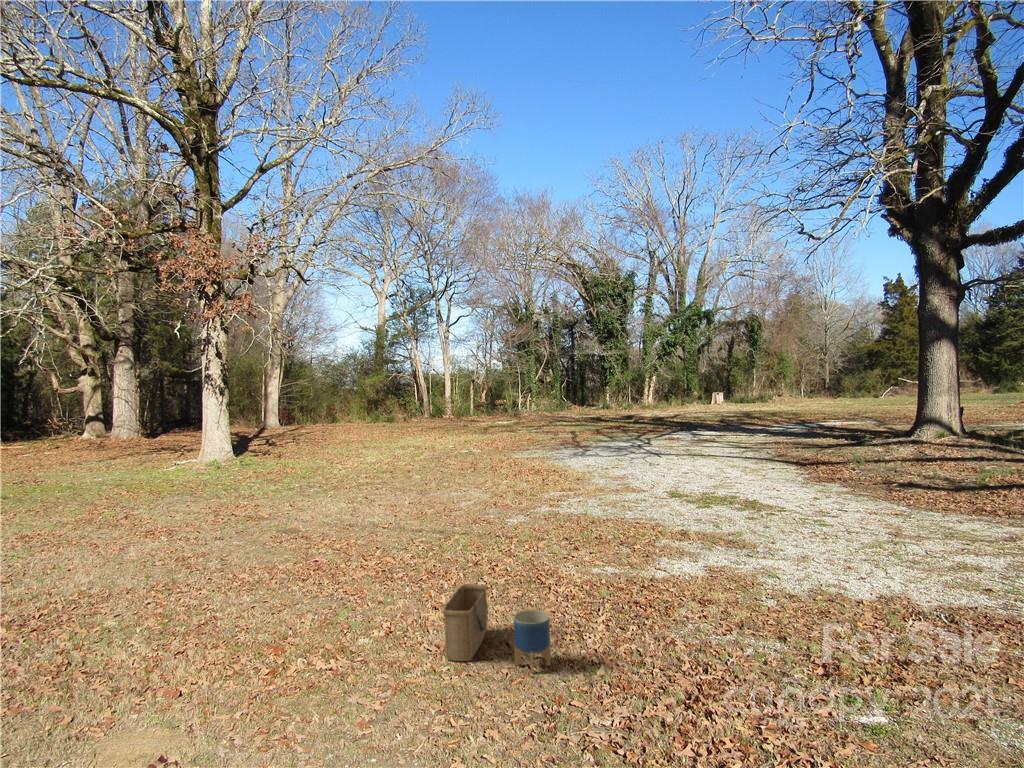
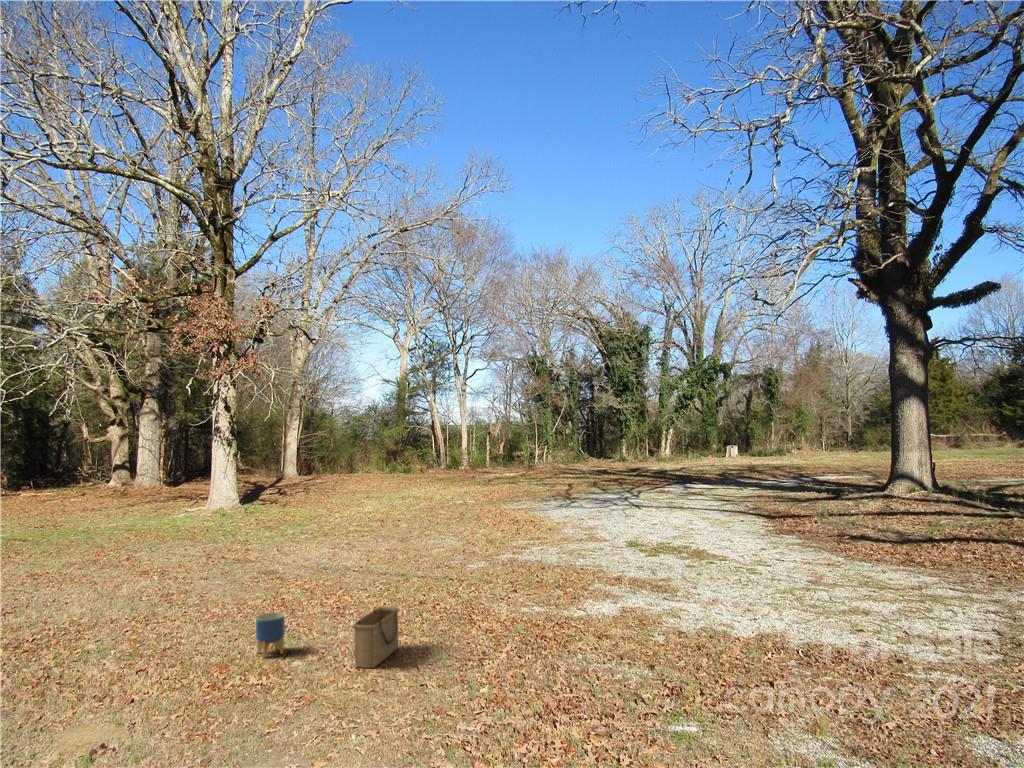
planter: present [514,610,551,674] -> present [256,612,285,658]

